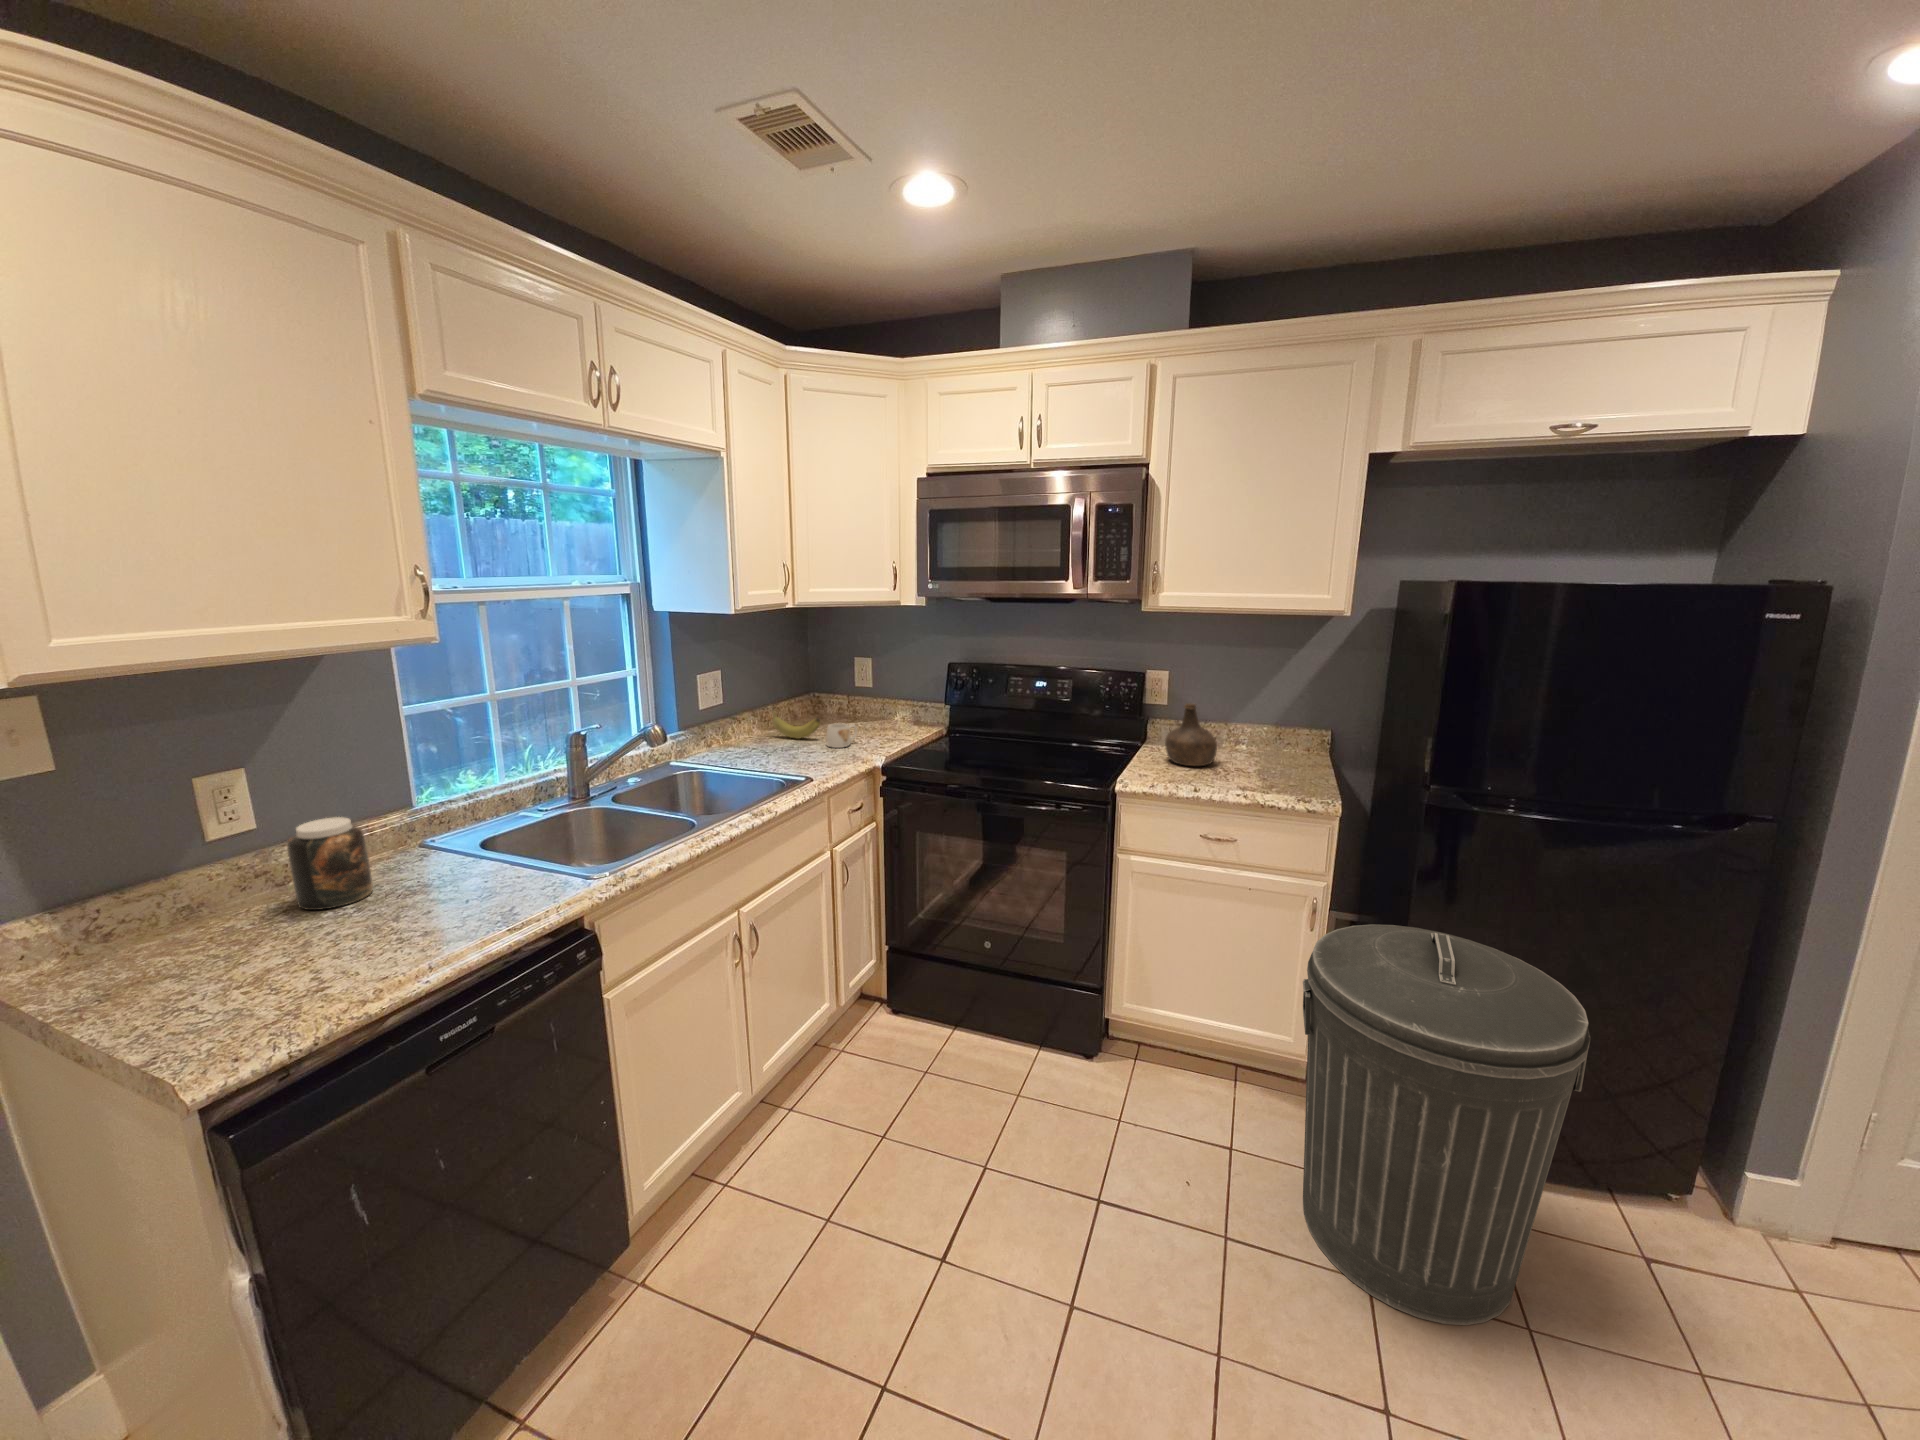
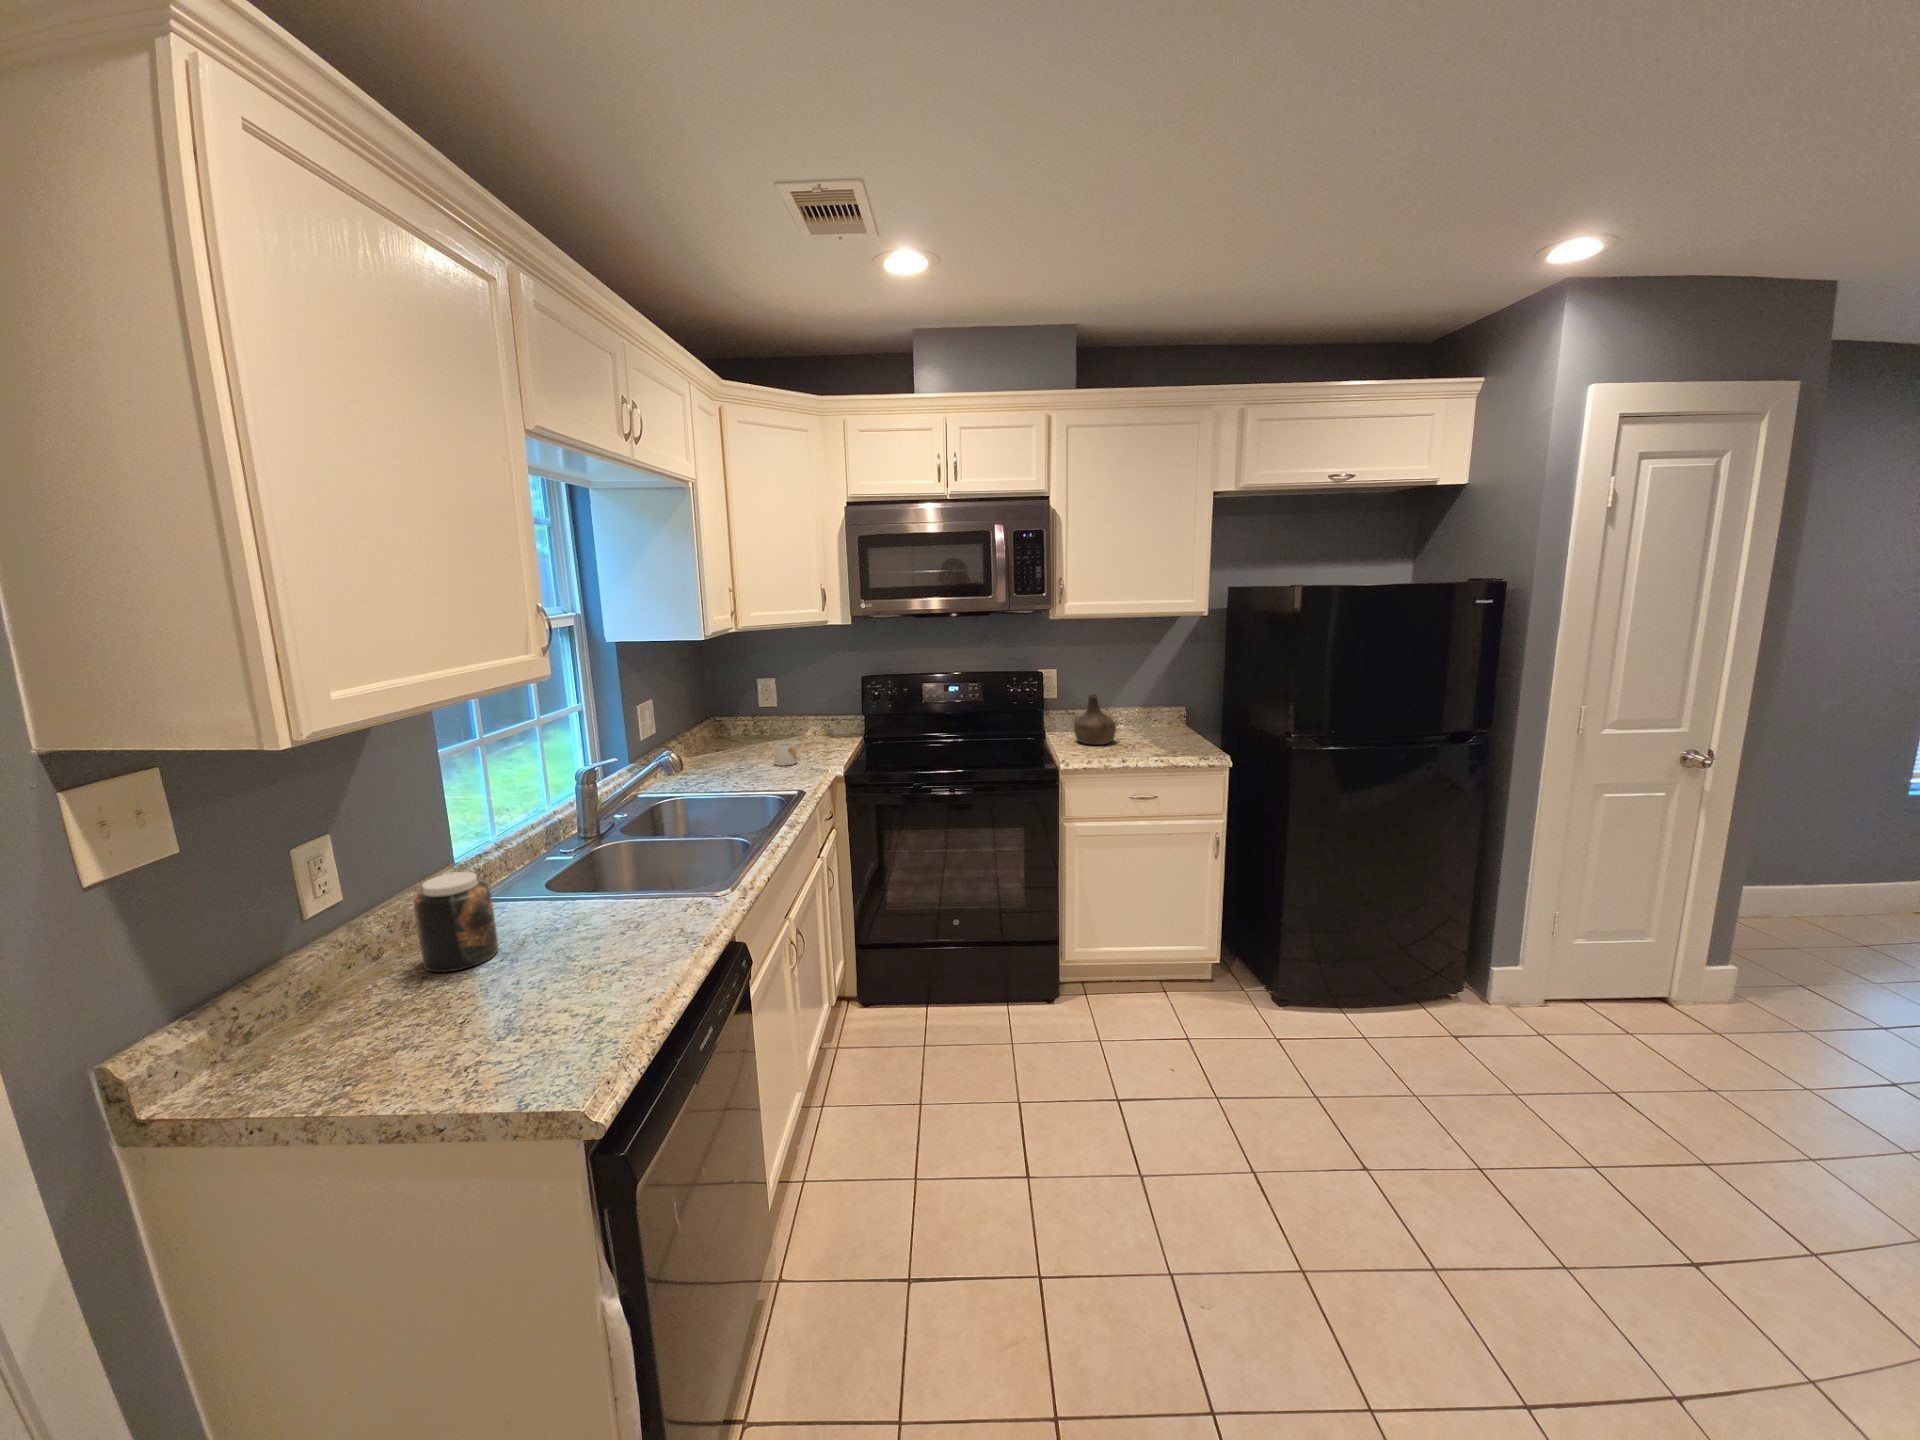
fruit: present [771,705,820,739] -> none [703,729,760,762]
trash can: present [1303,925,1591,1325] -> none [1239,834,1427,1104]

